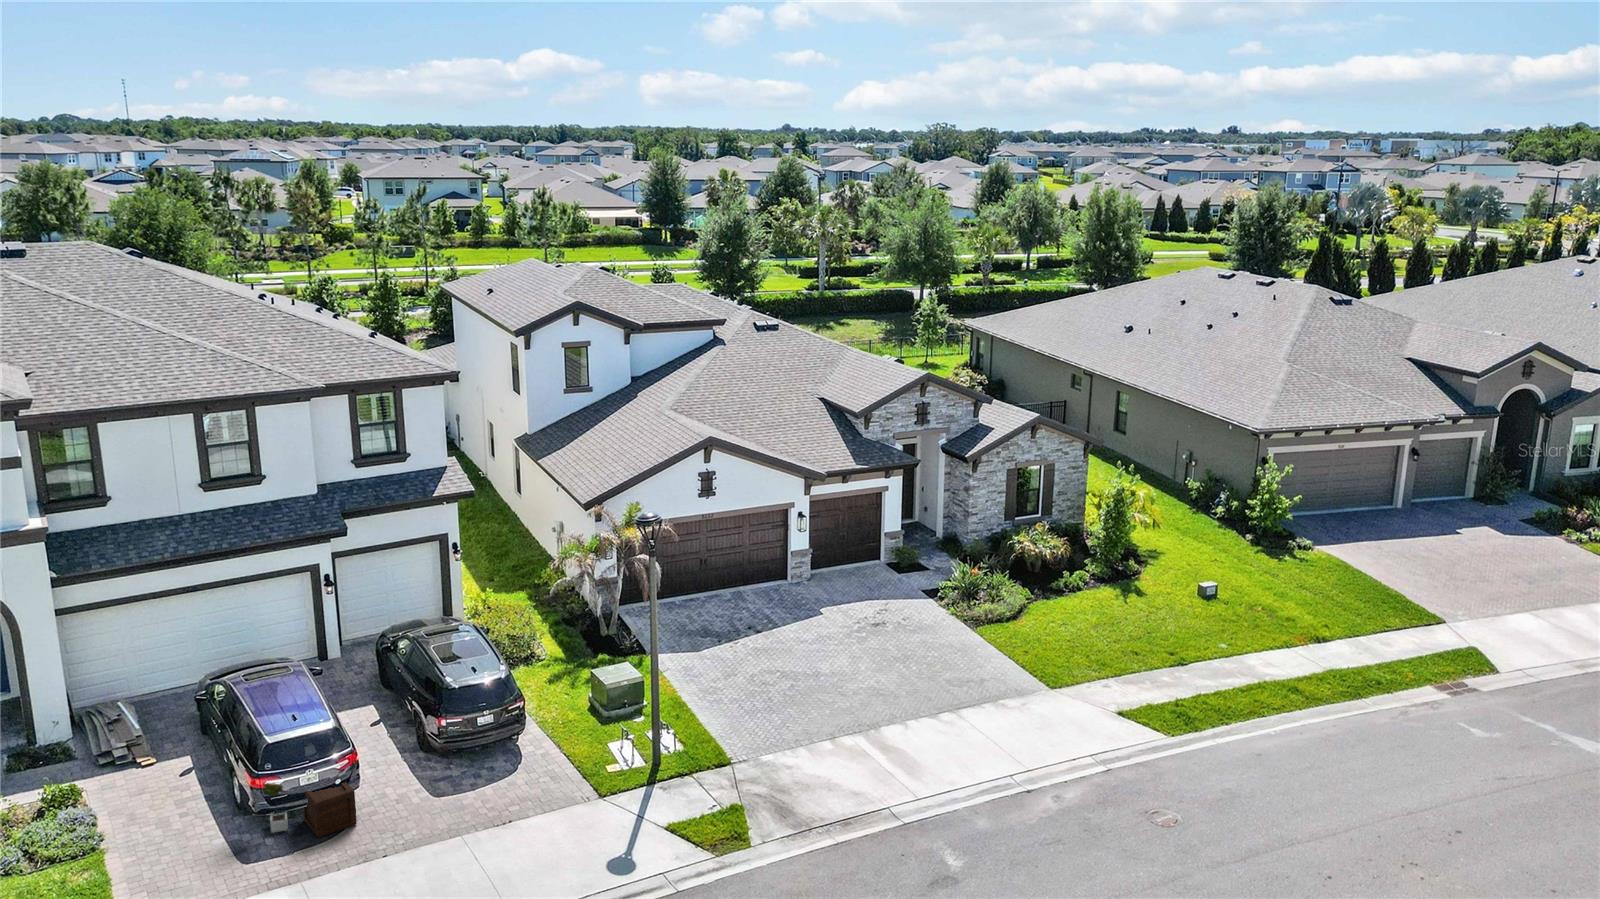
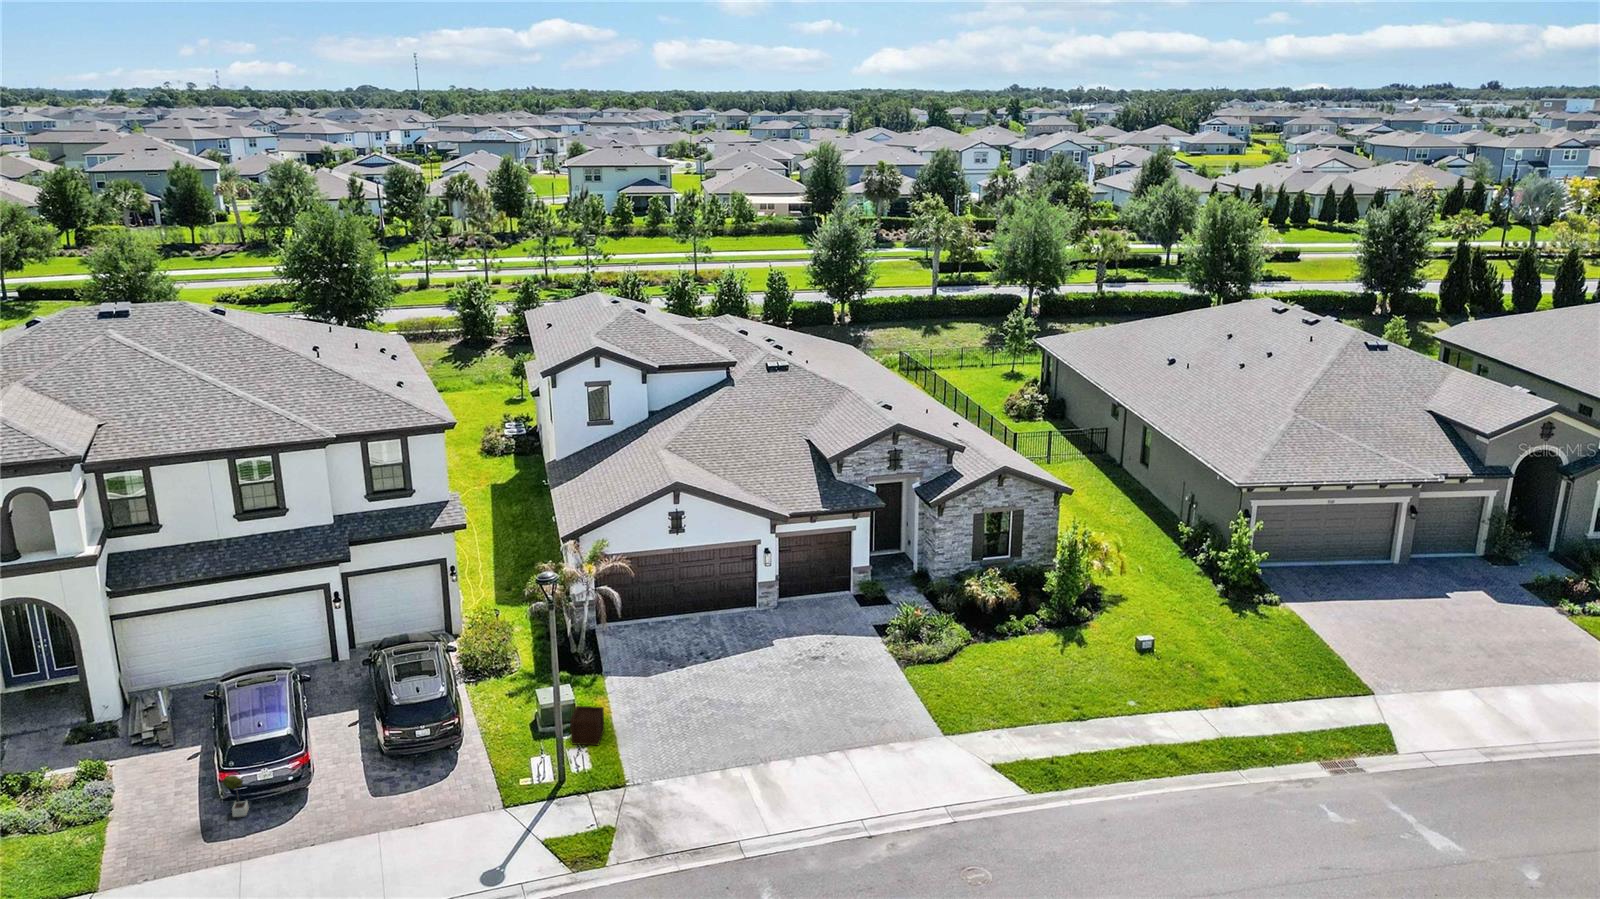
wooden crate: present [303,782,357,838] -> present [570,706,604,746]

